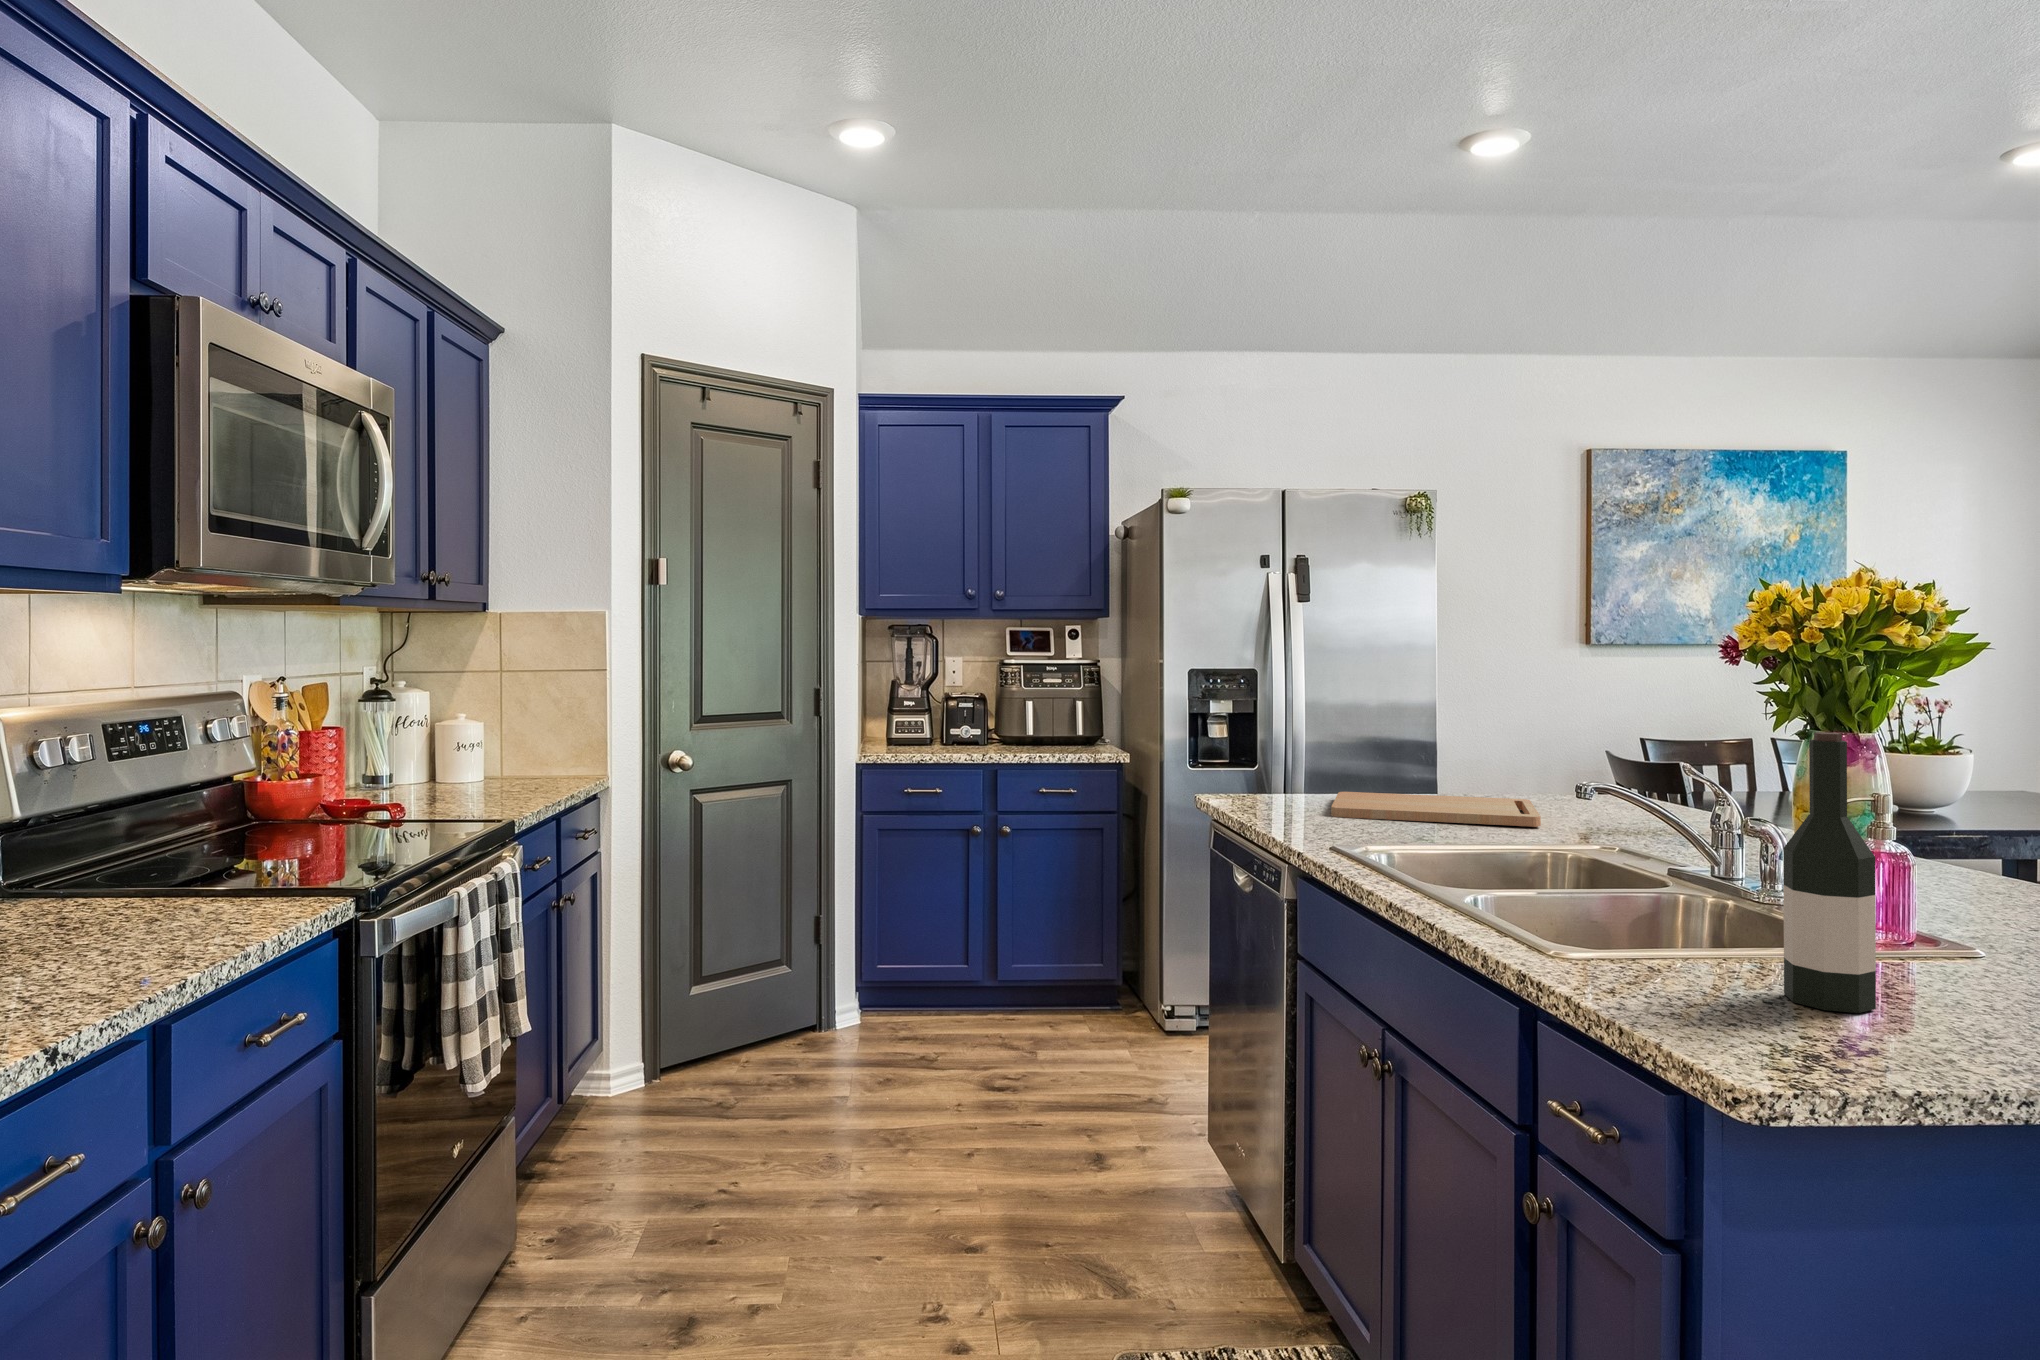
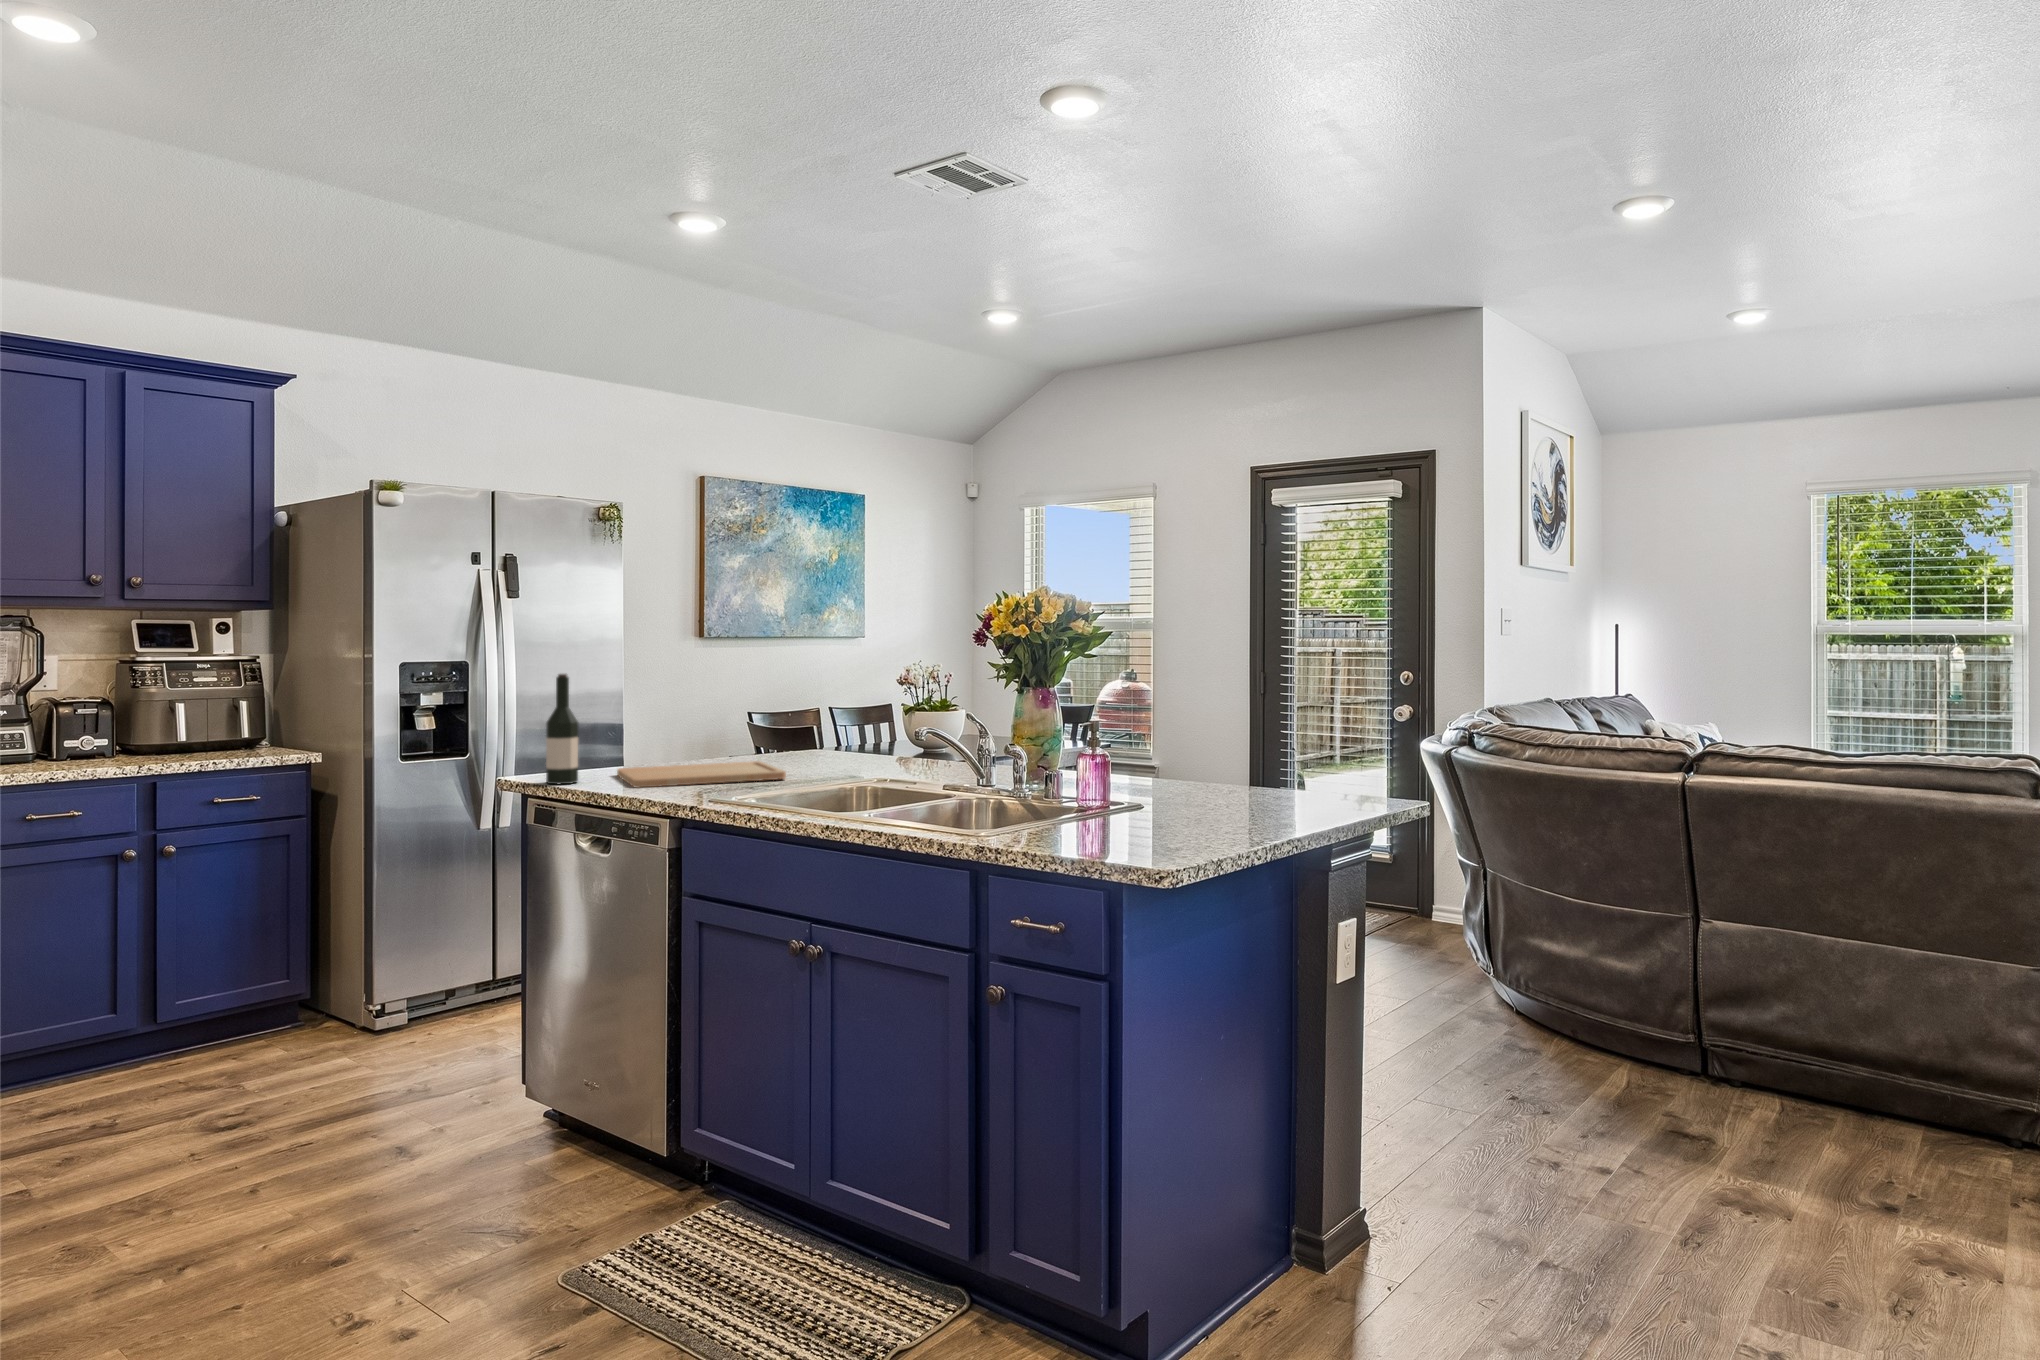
wine bottle: present [1783,732,1876,1013] -> present [546,674,578,784]

